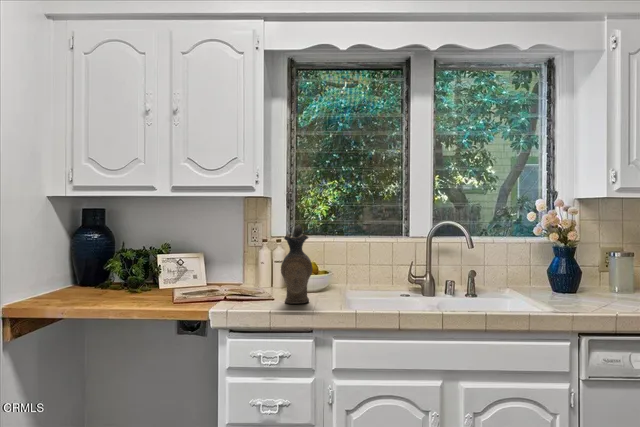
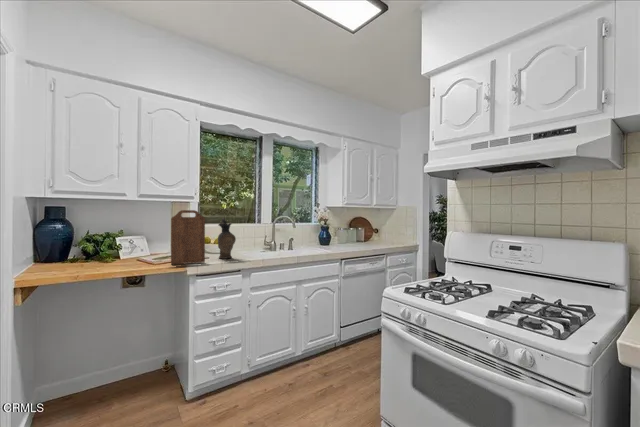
cutting board: none [194,212,245,308] -> present [171,210,205,264]

